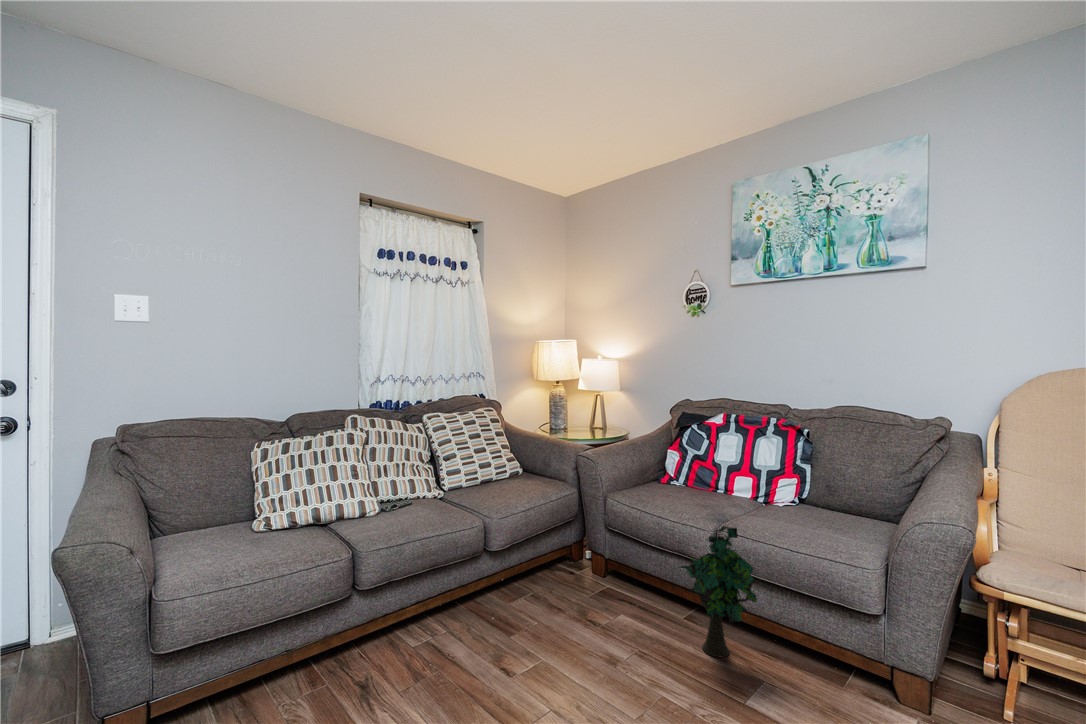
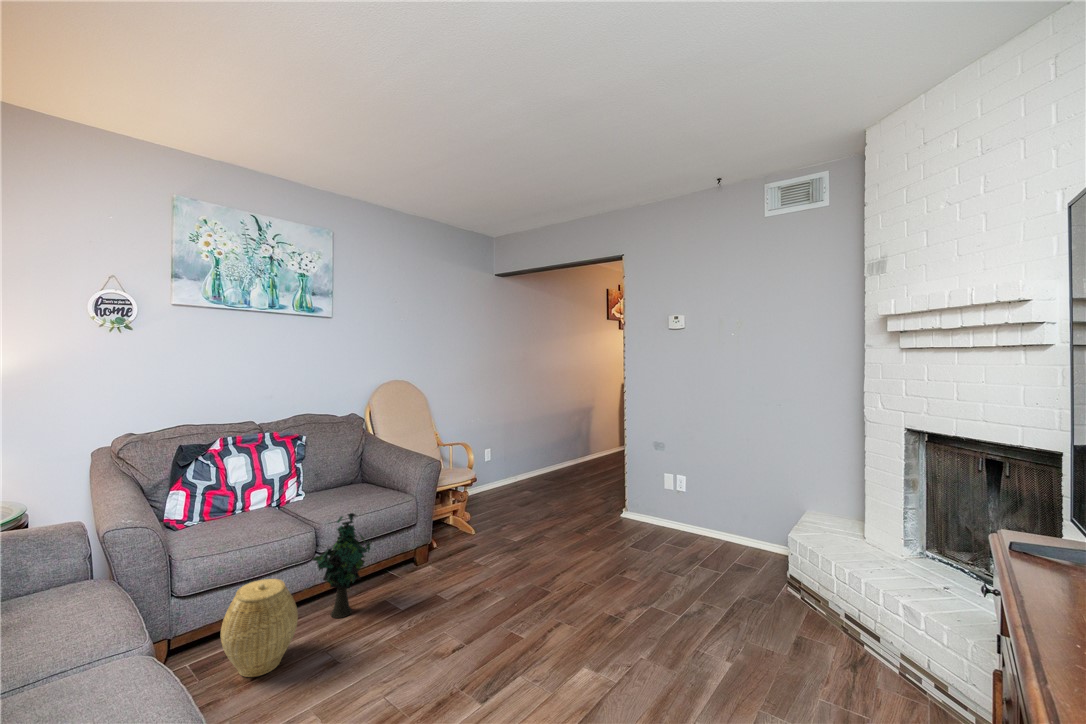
woven basket: none [579,537,644,628] -> present [221,579,298,677]

